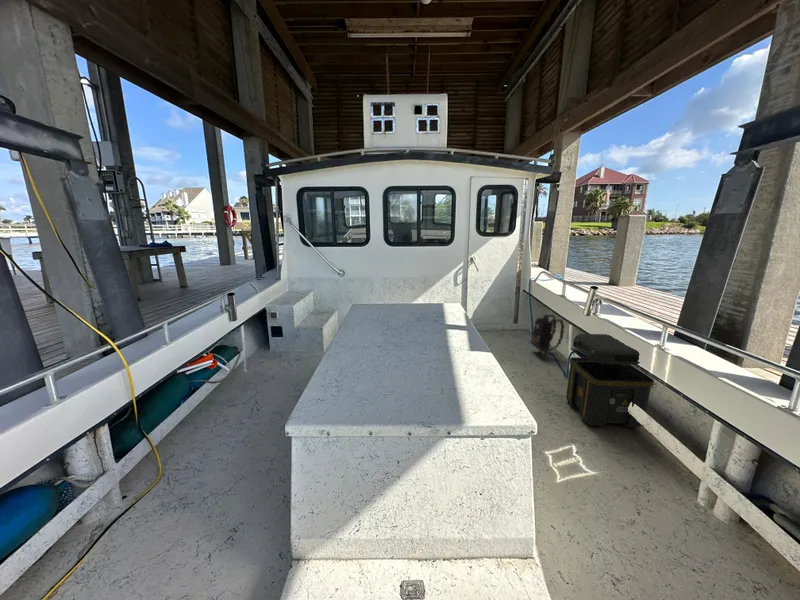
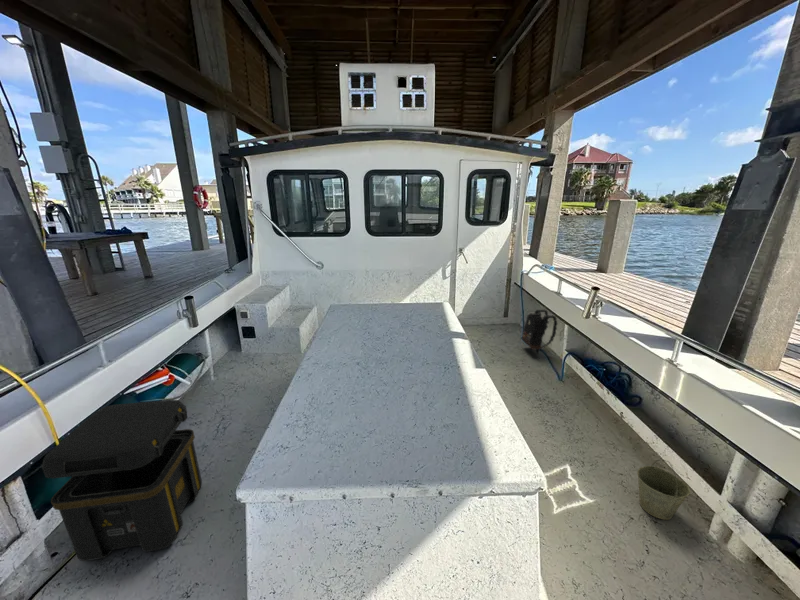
toolbox: present [566,334,654,427] -> present [42,400,202,561]
bucket: none [631,434,678,488] -> present [637,460,690,520]

